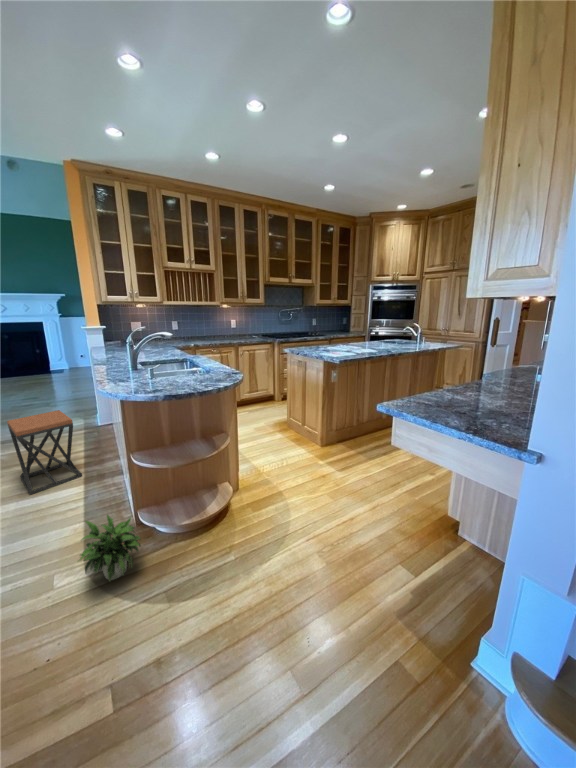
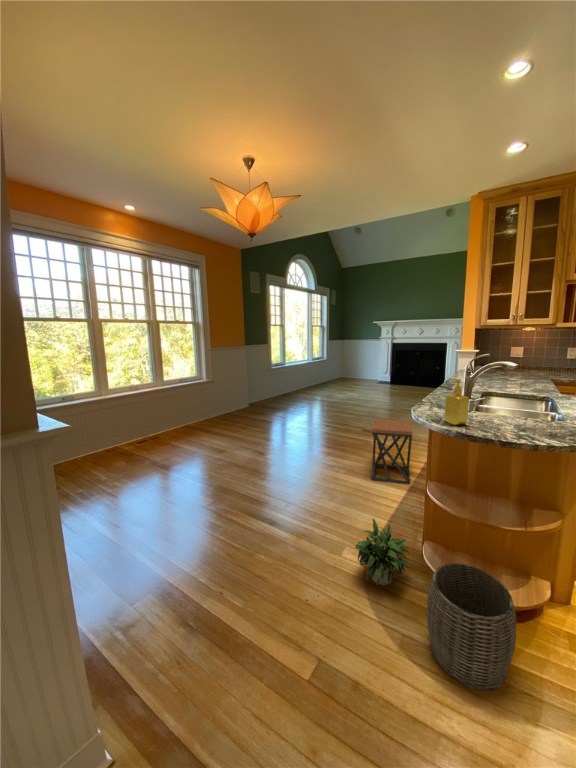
soap dispenser: none [142,348,166,390] -> present [445,379,469,425]
woven basket: none [177,495,240,585] -> present [427,563,516,690]

